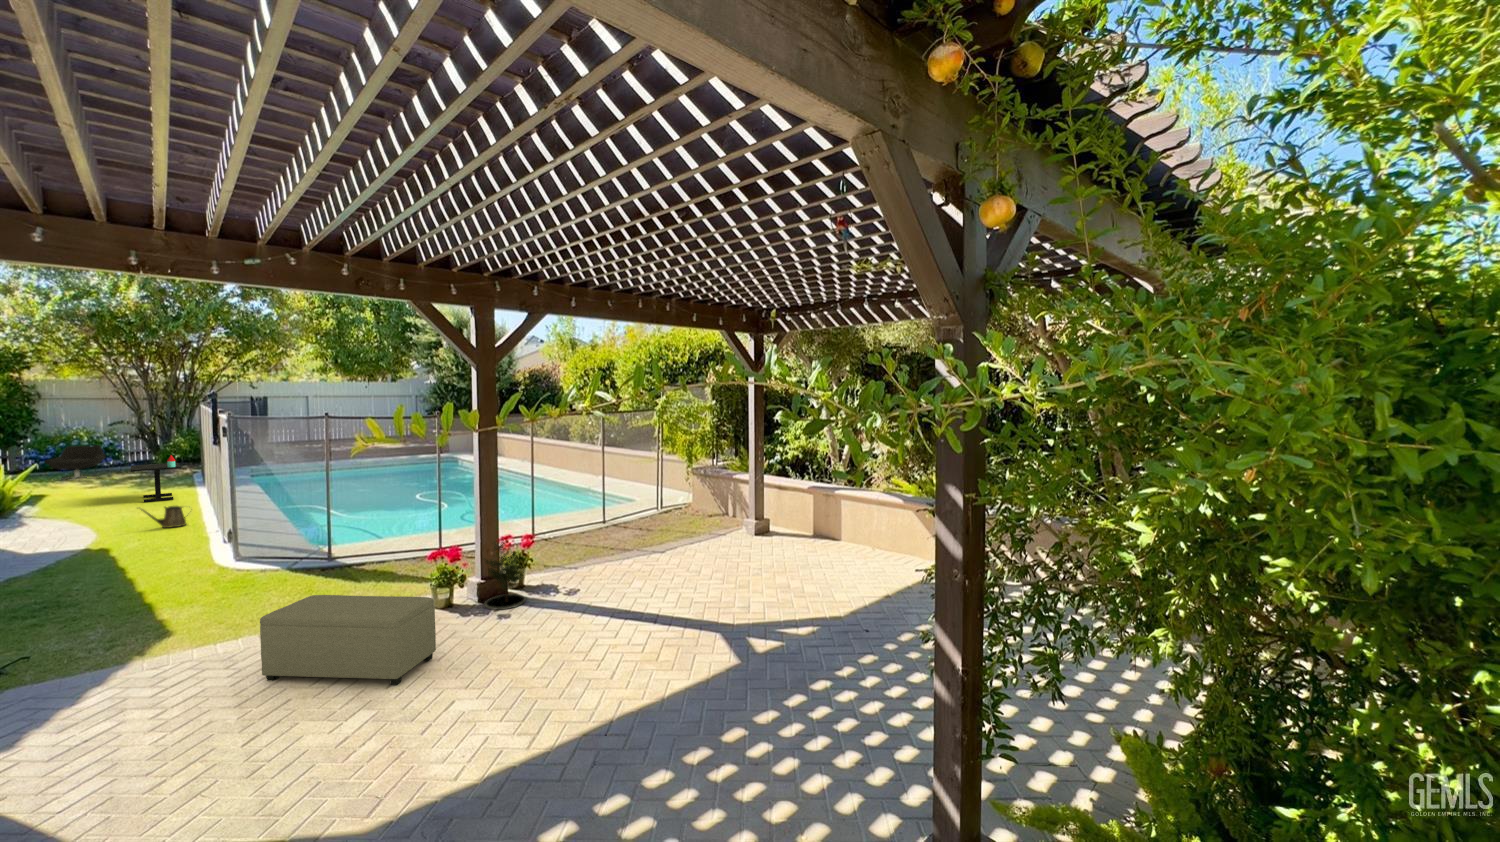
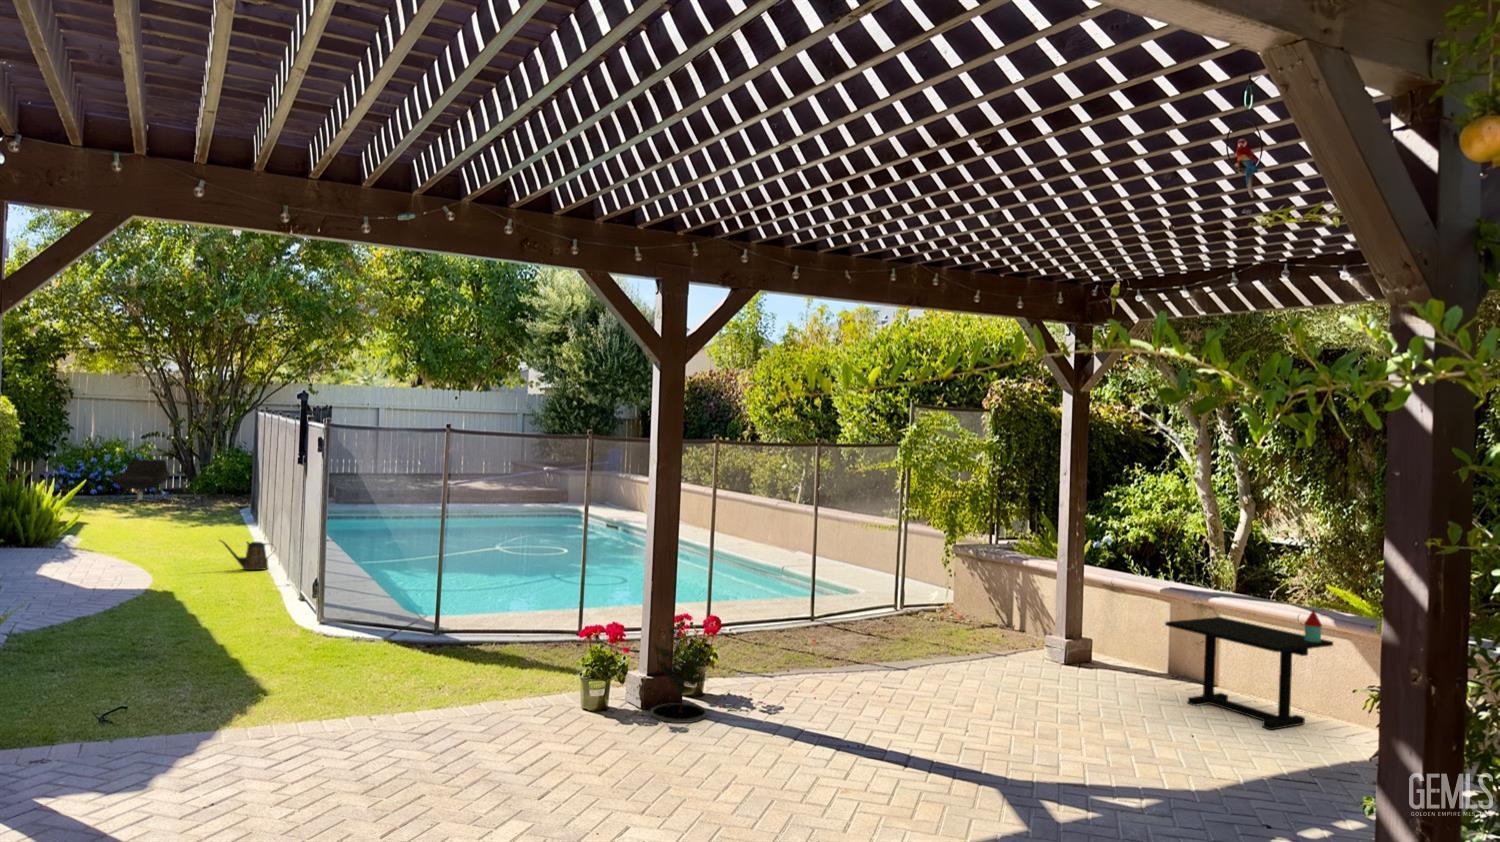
side table: present [131,455,181,503] -> present [1165,610,1333,730]
ottoman: present [260,595,436,685] -> none [394,664,599,797]

